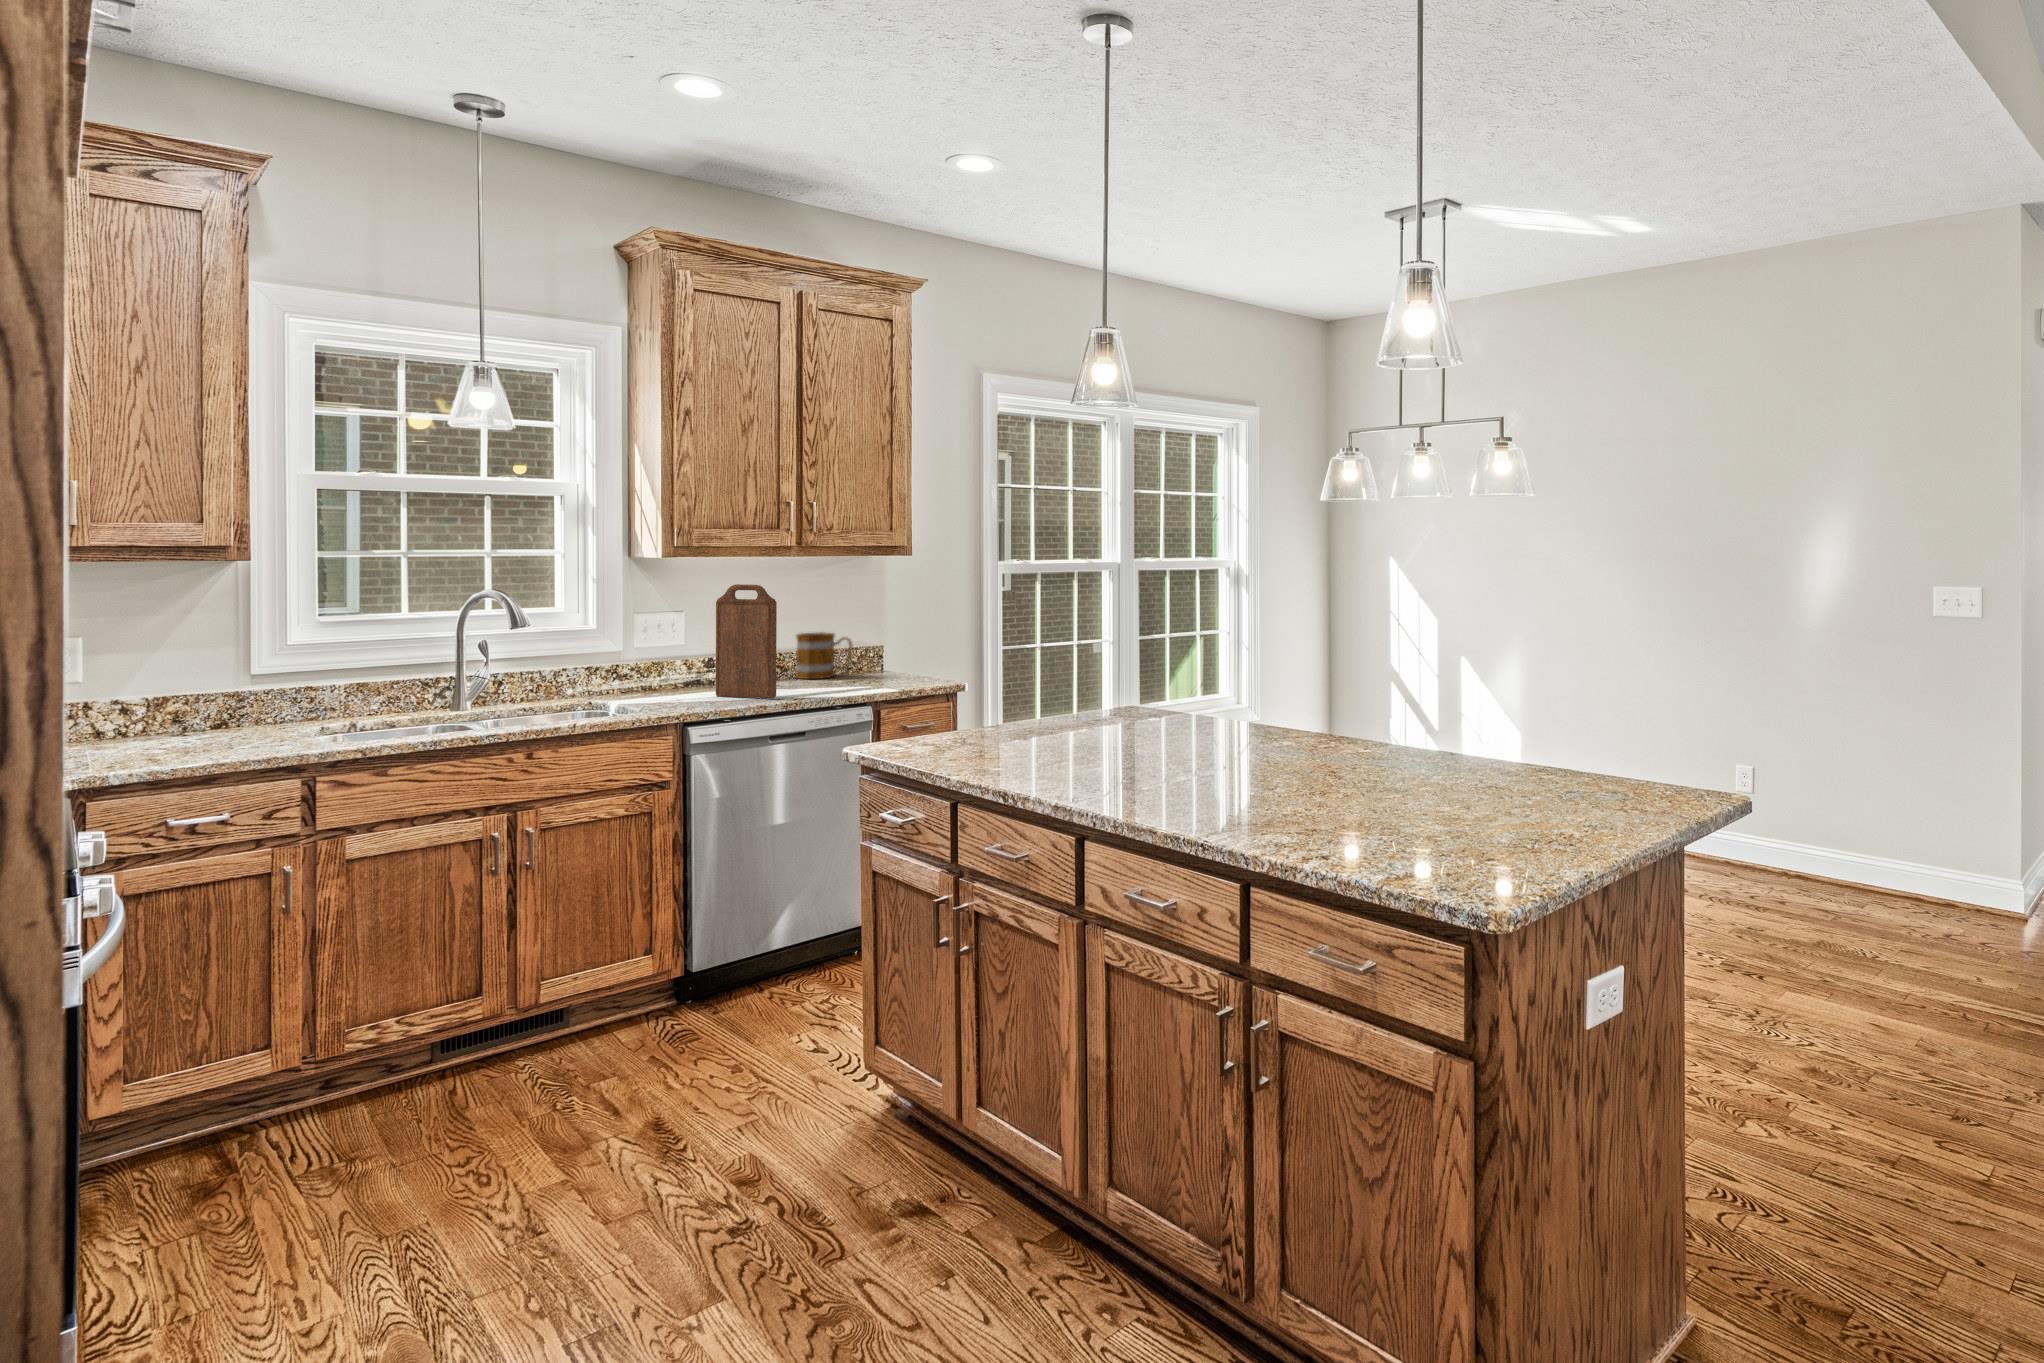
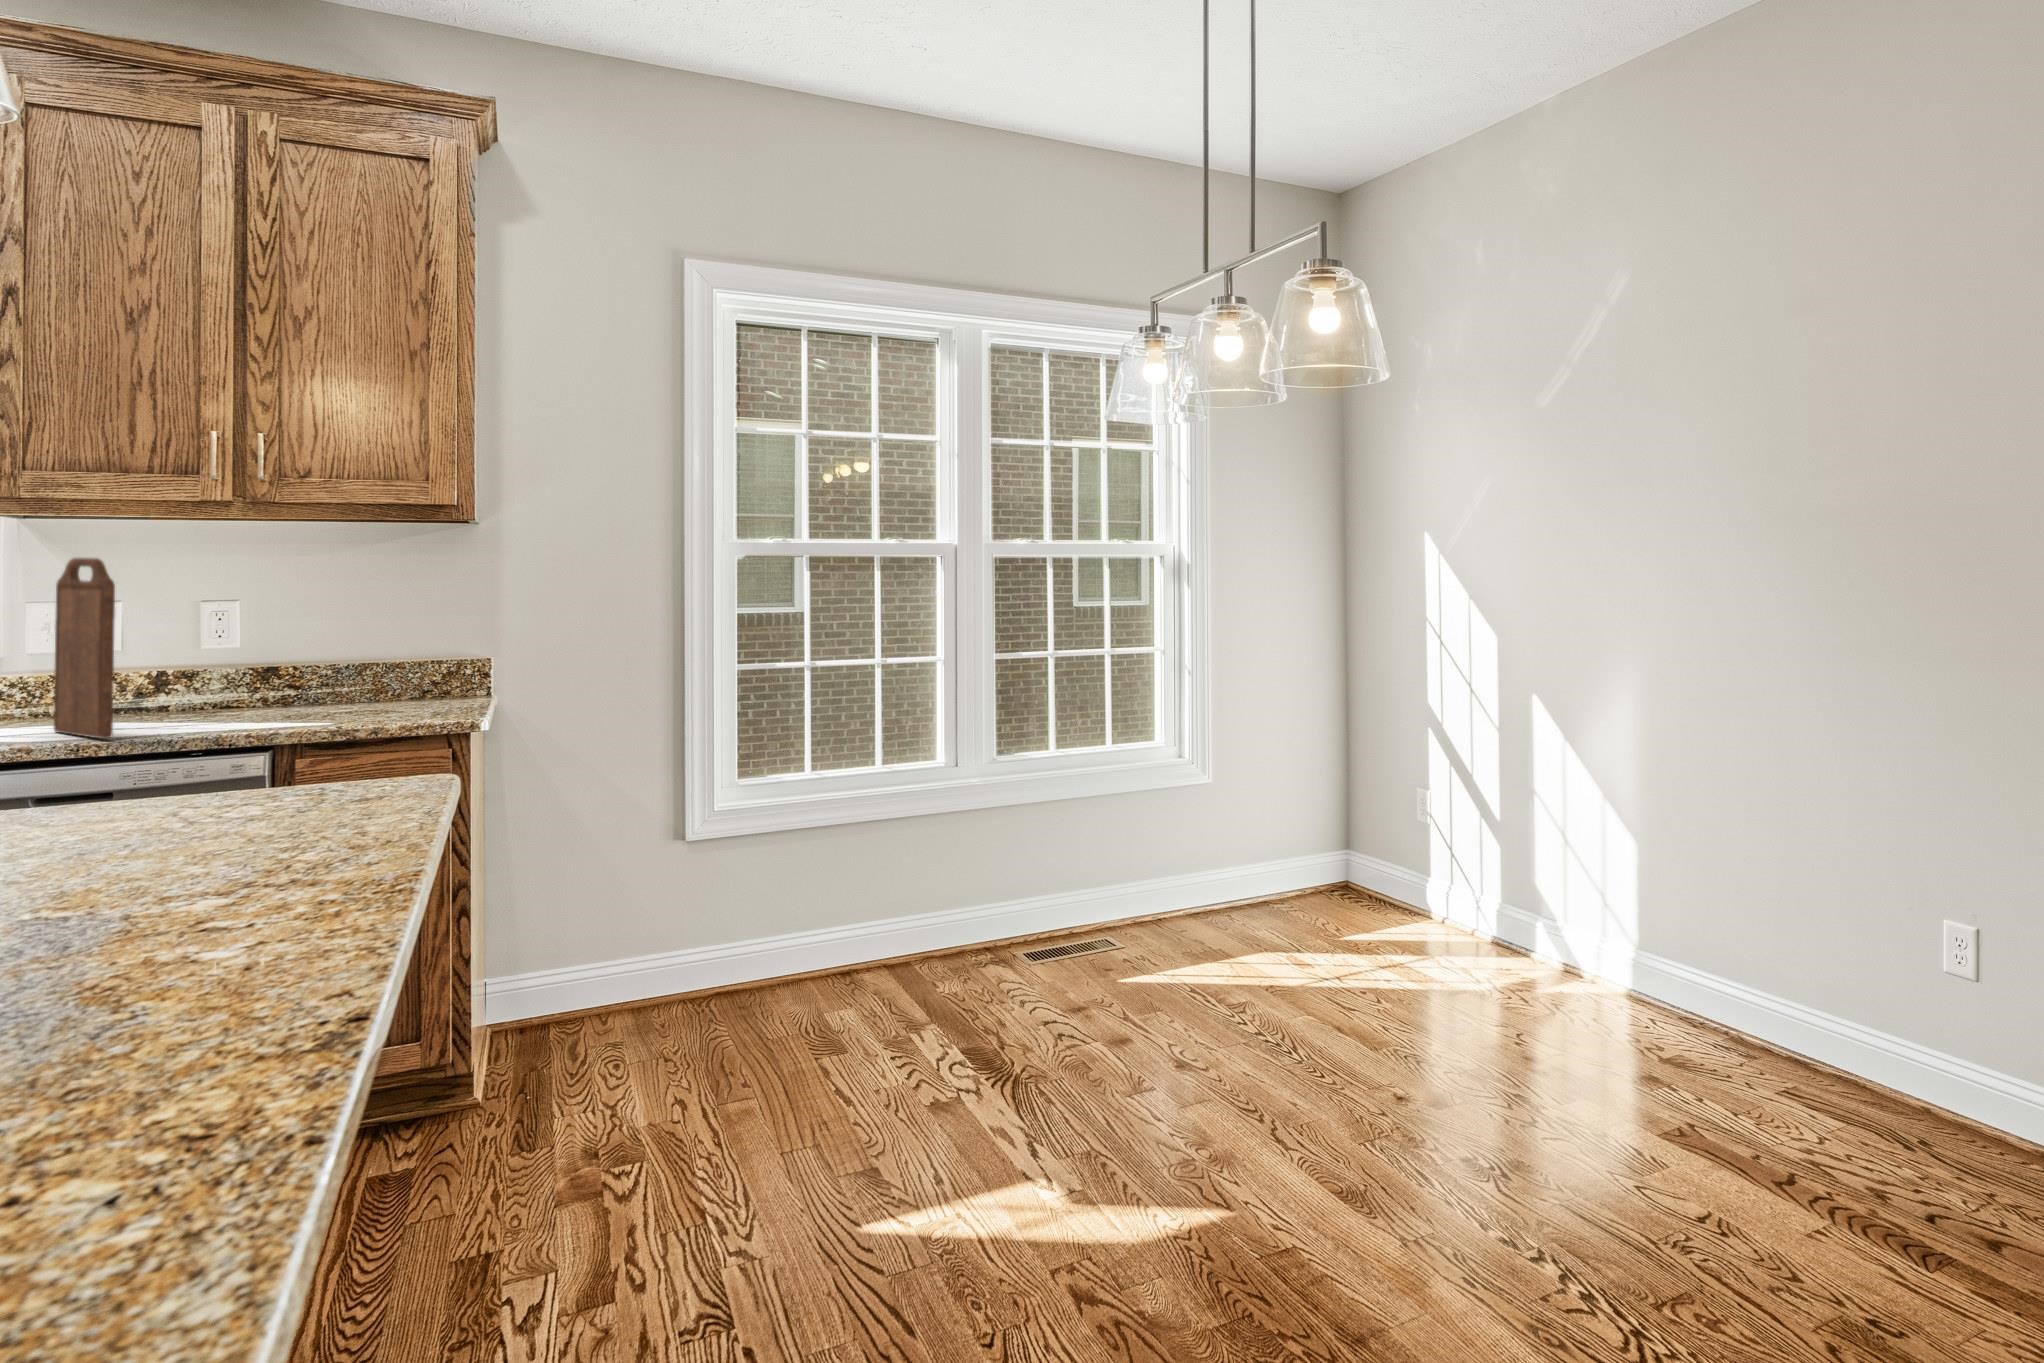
mug: present [796,633,852,679] -> none [301,637,386,706]

